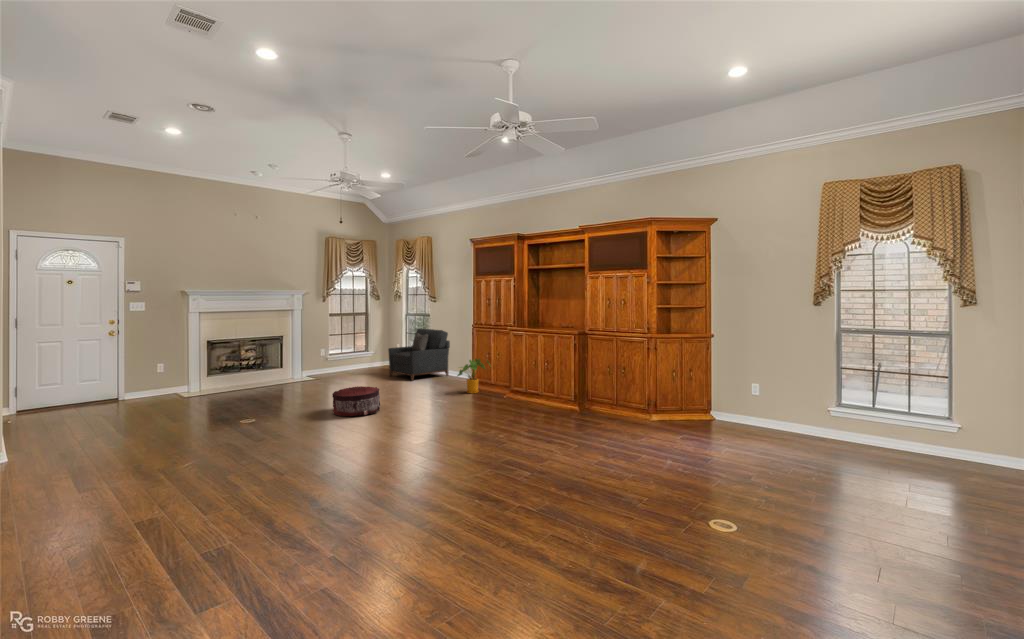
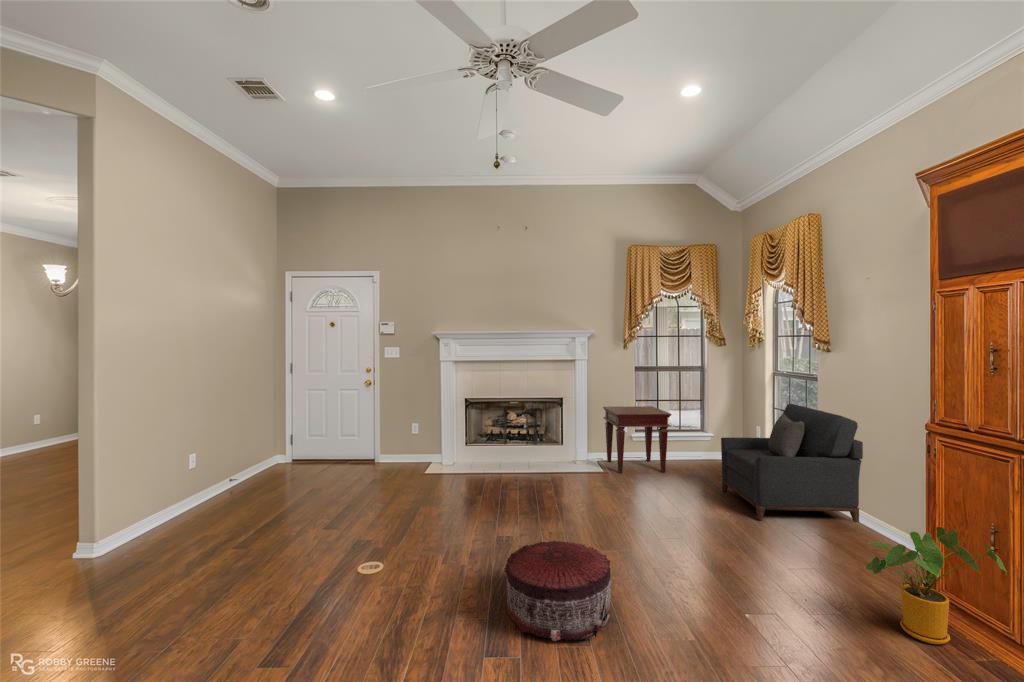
side table: none [310,338,358,378] -> present [603,406,671,473]

